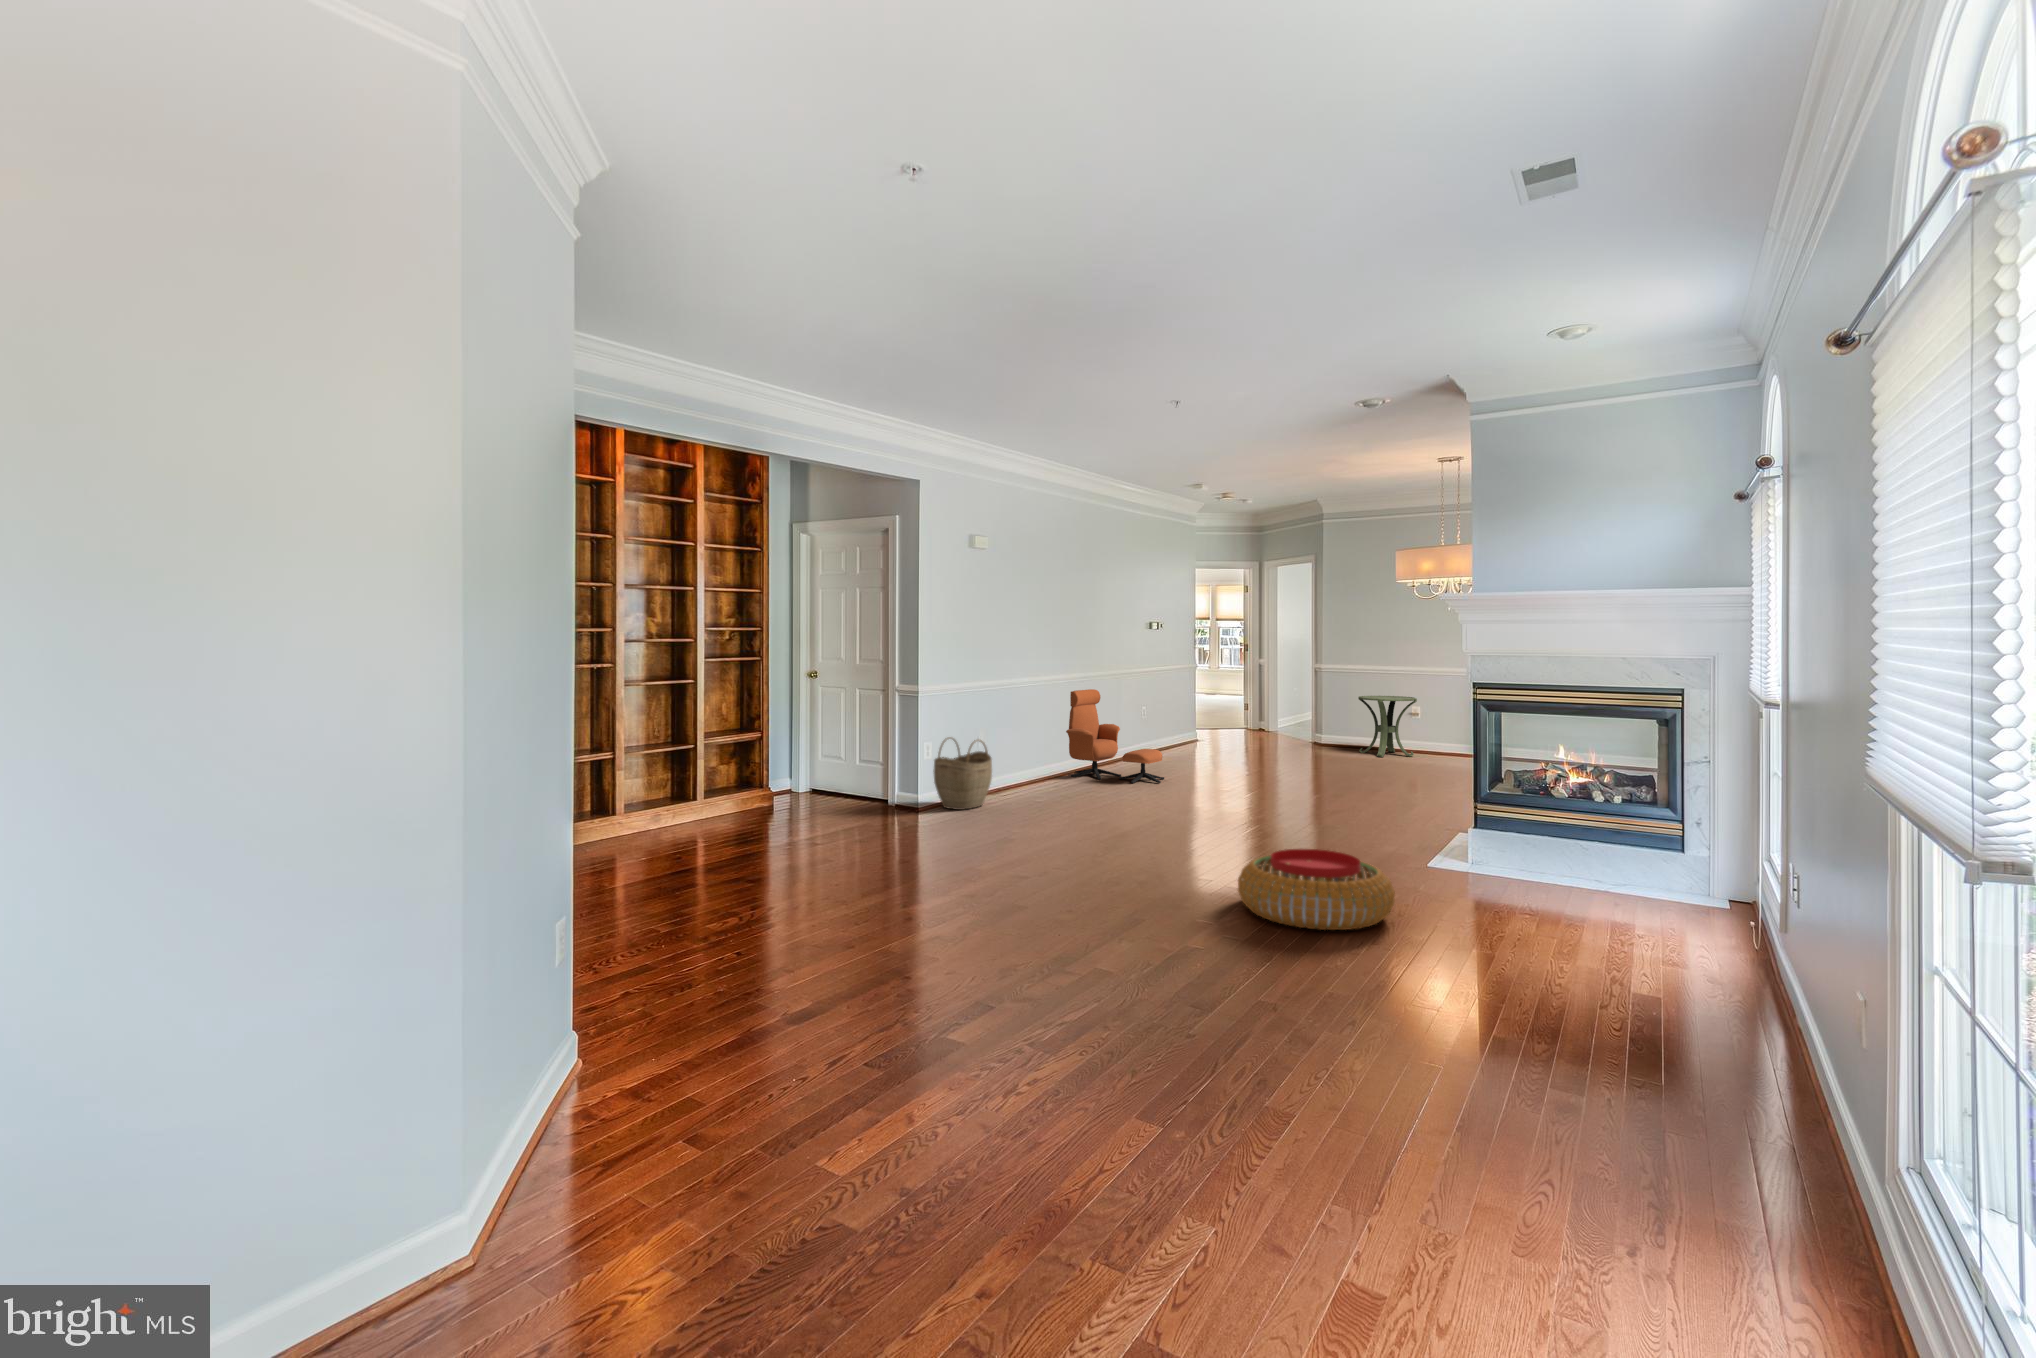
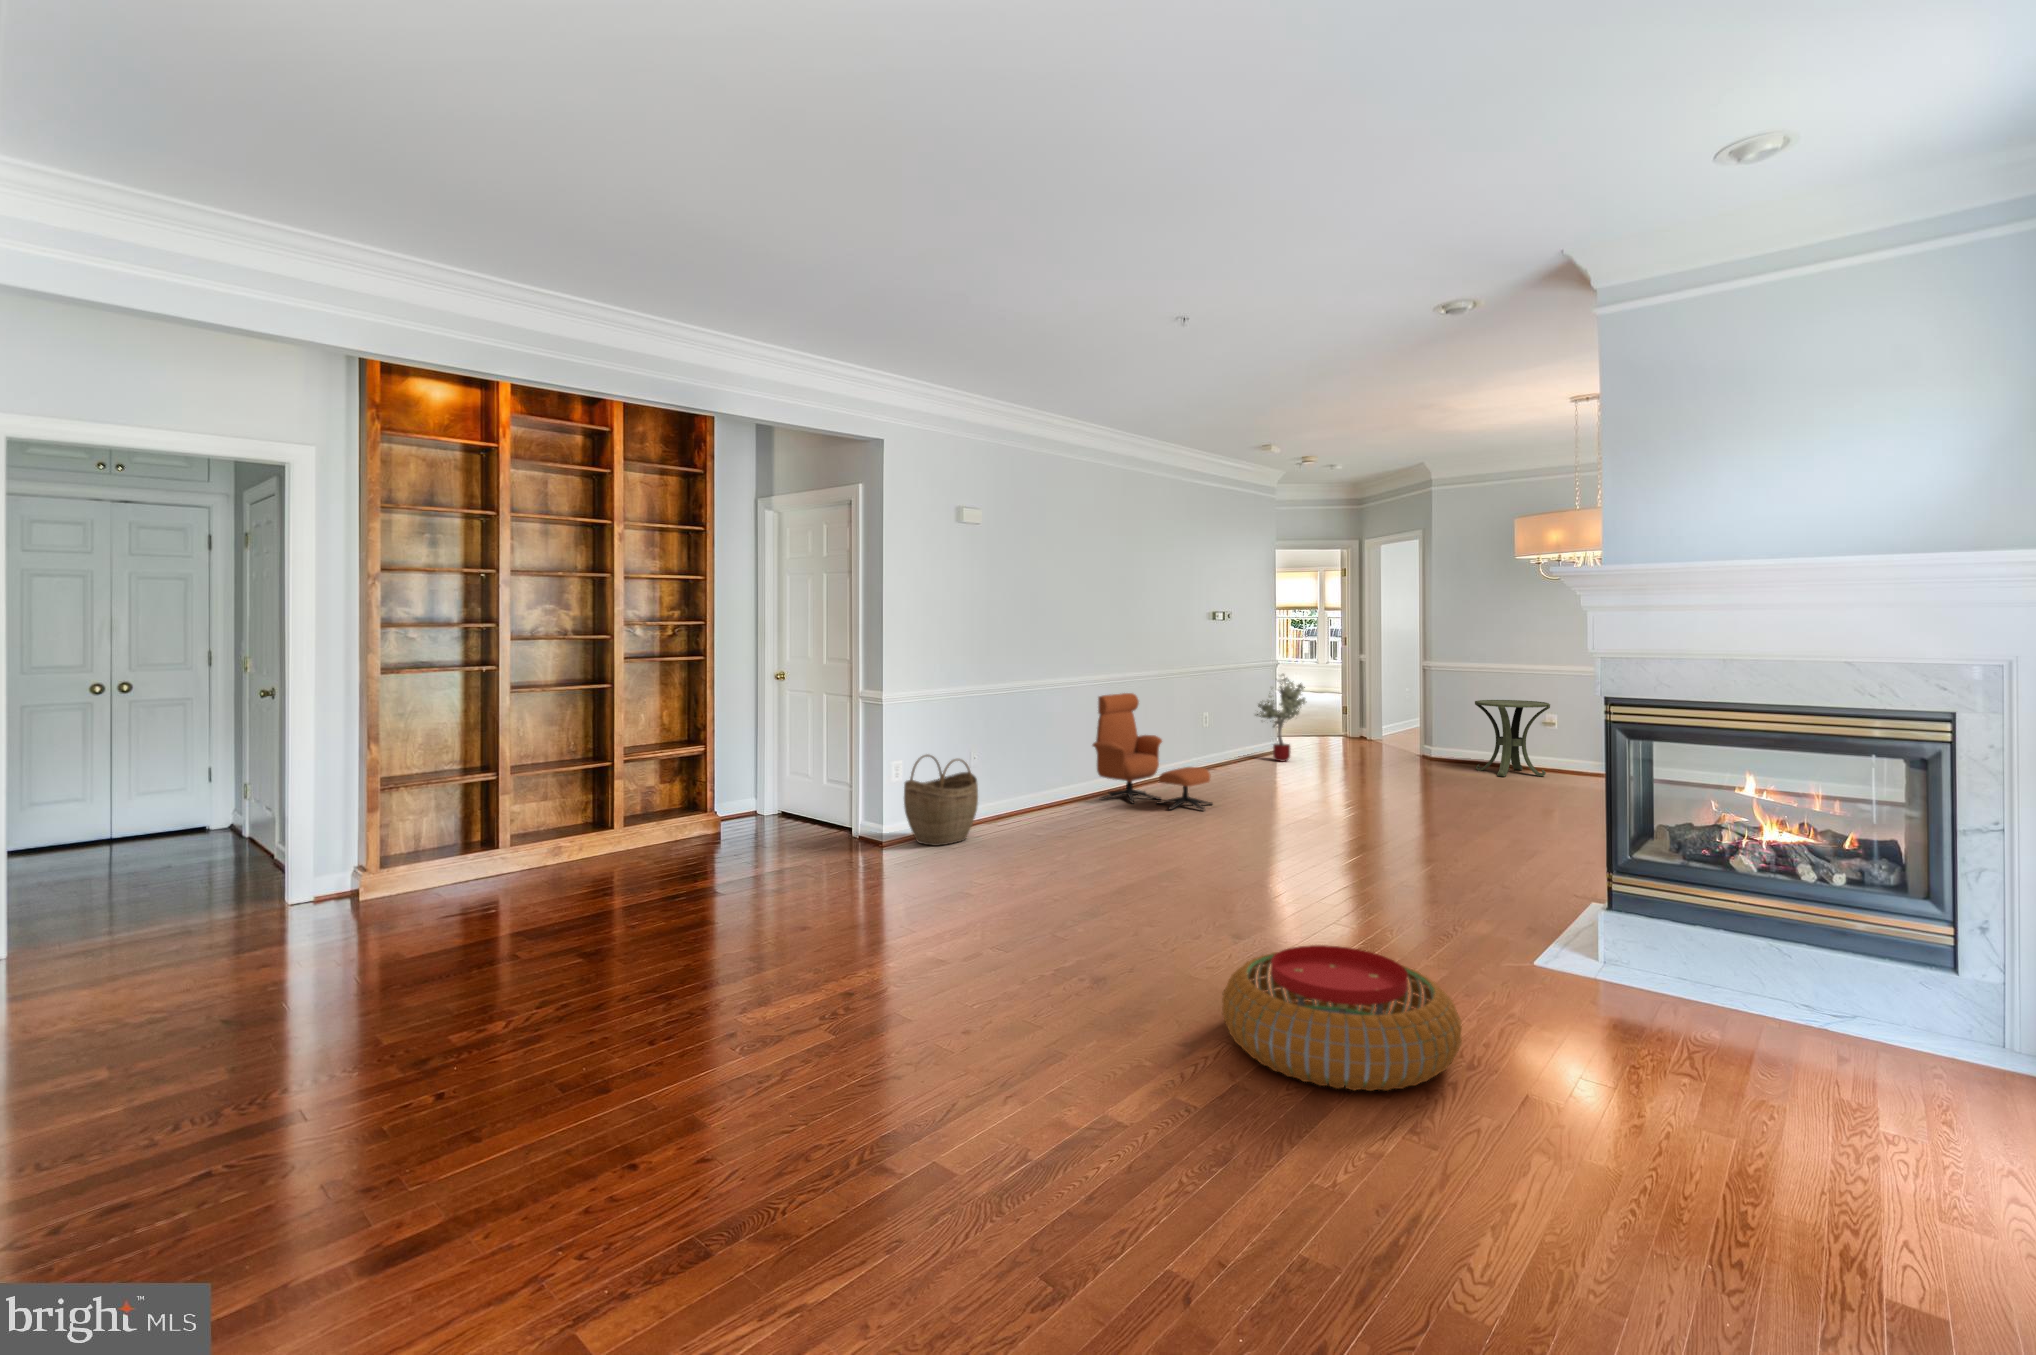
potted tree: none [1181,674,1224,748] -> present [1256,674,1306,762]

